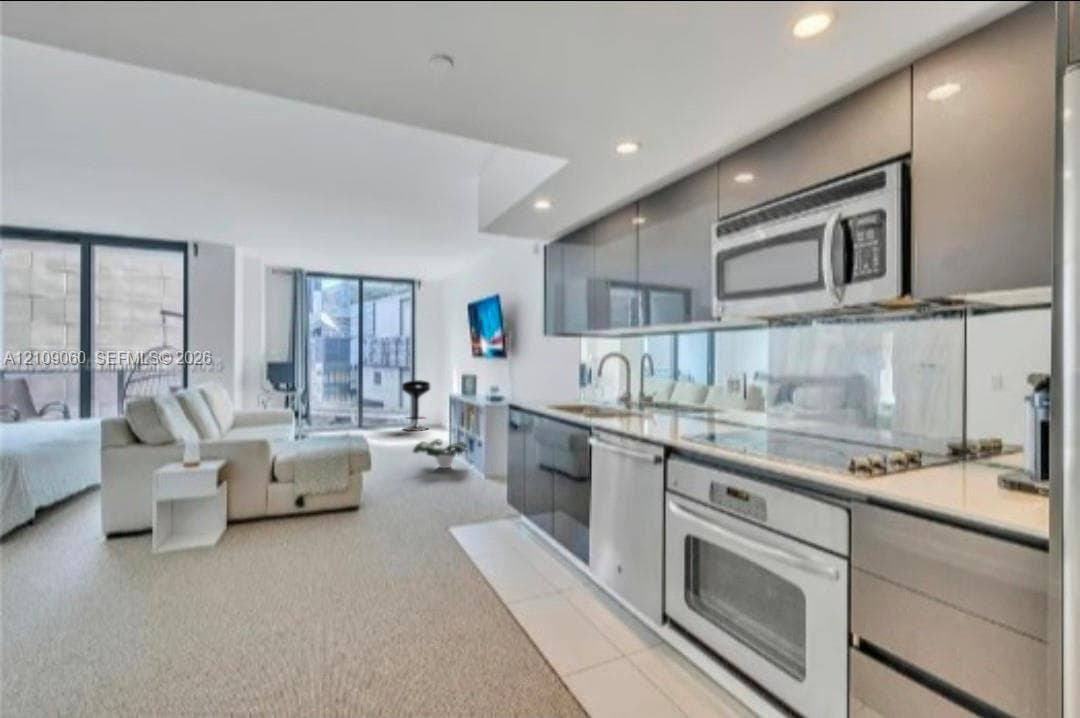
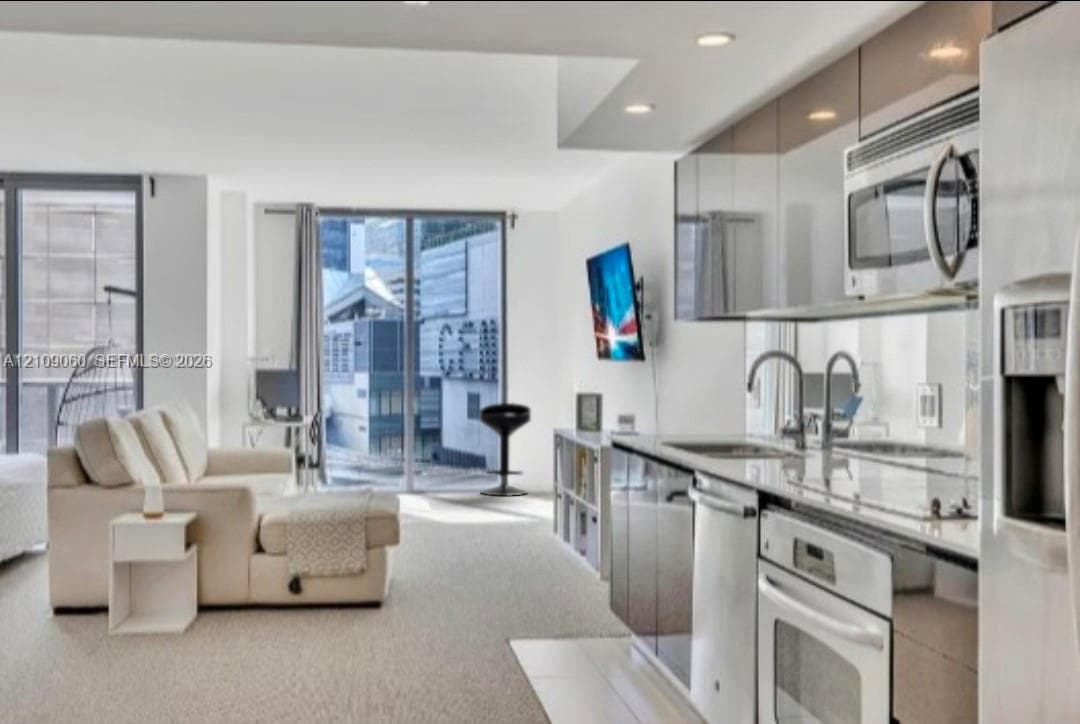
potted plant: present [413,439,467,468] -> none [479,506,575,557]

